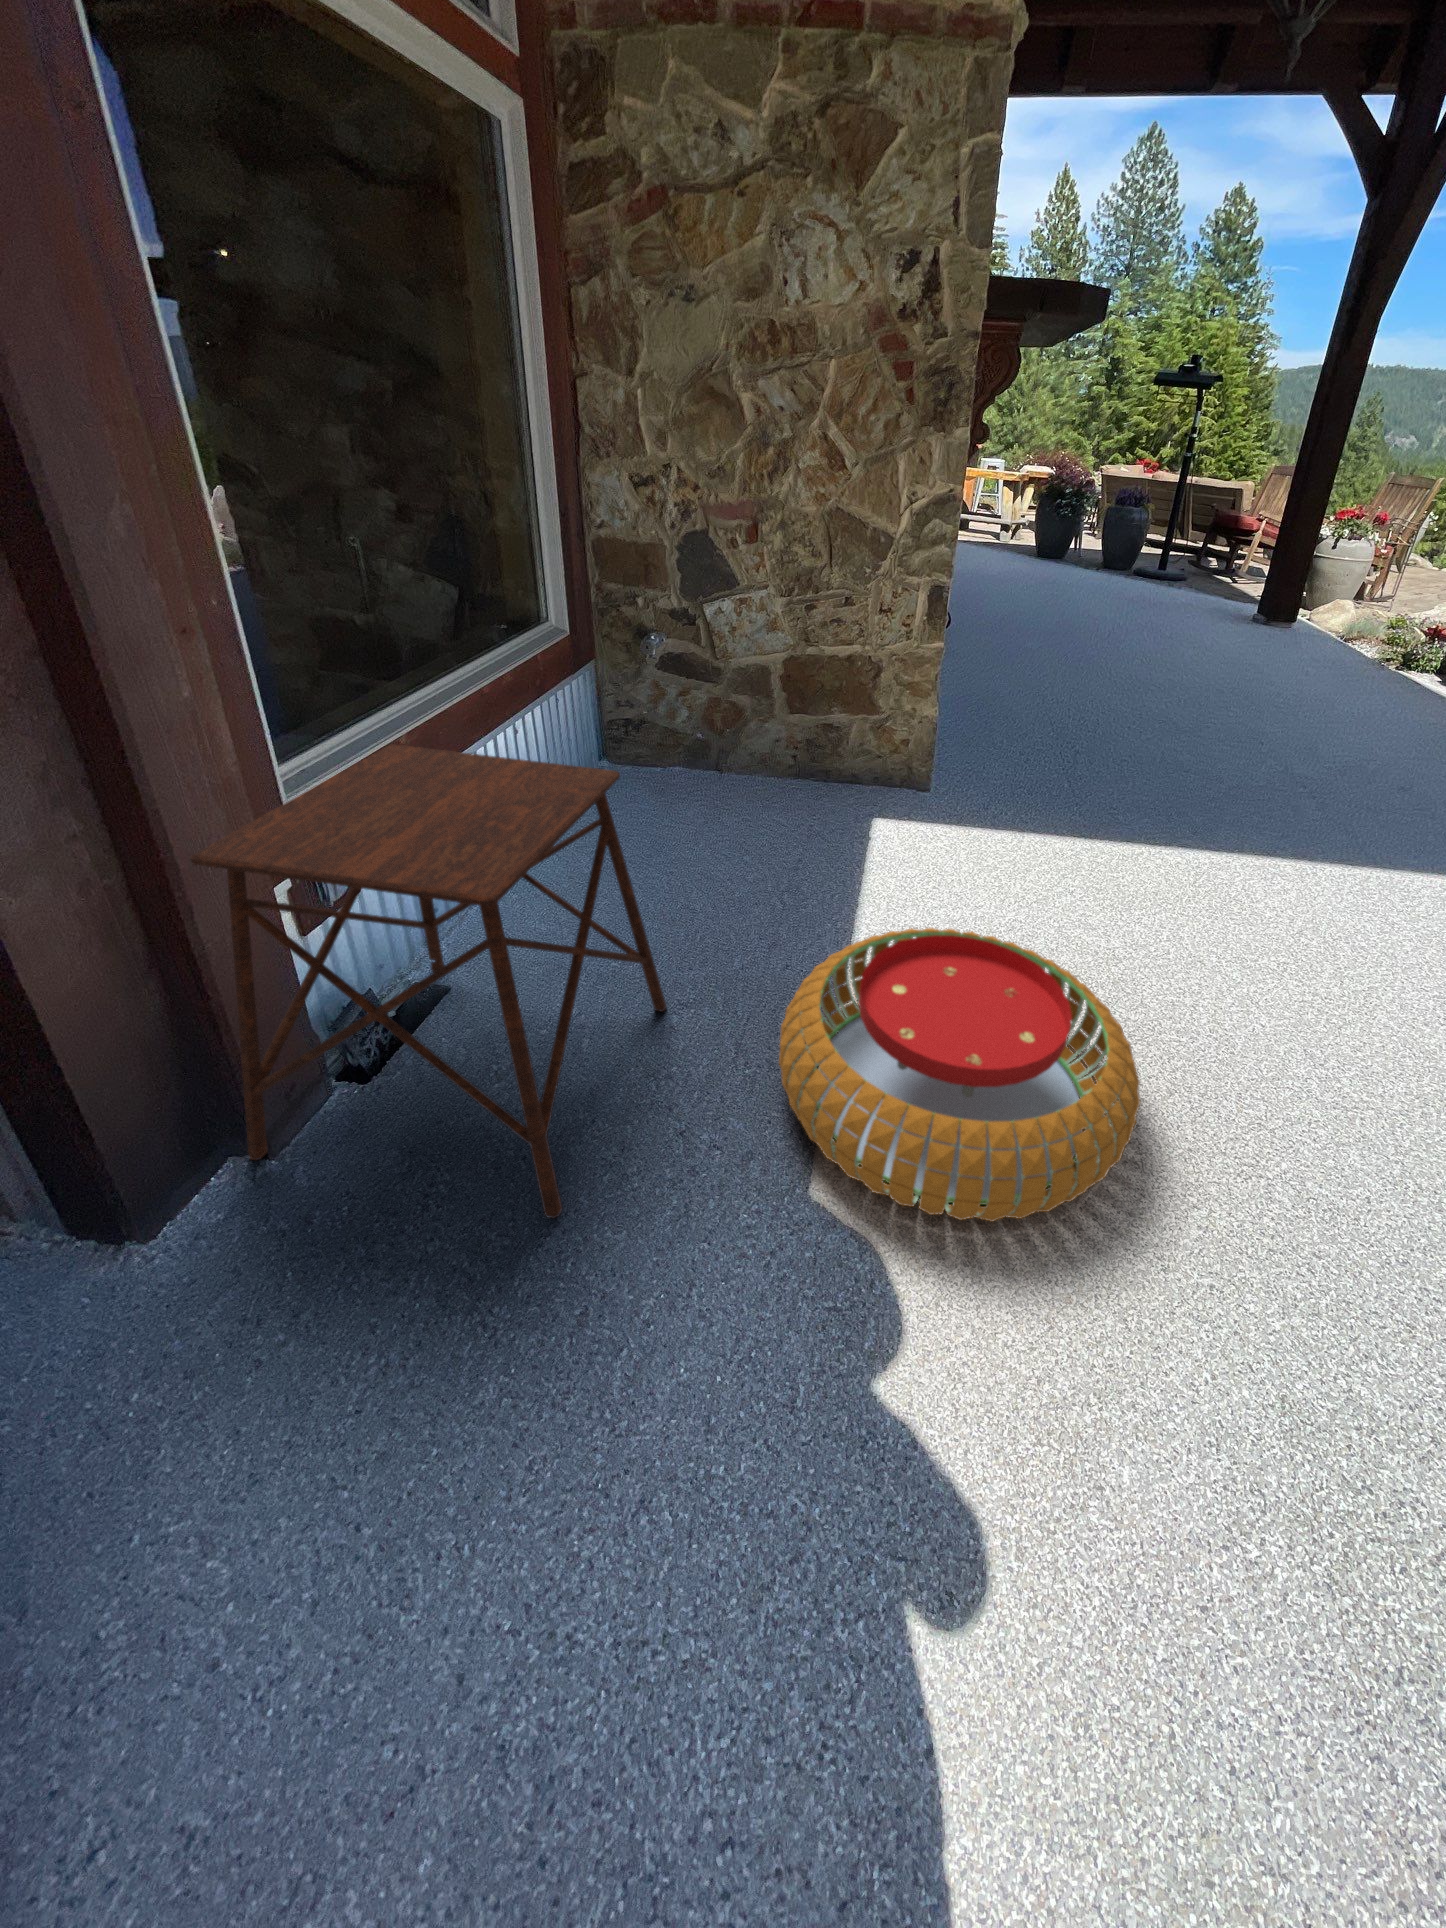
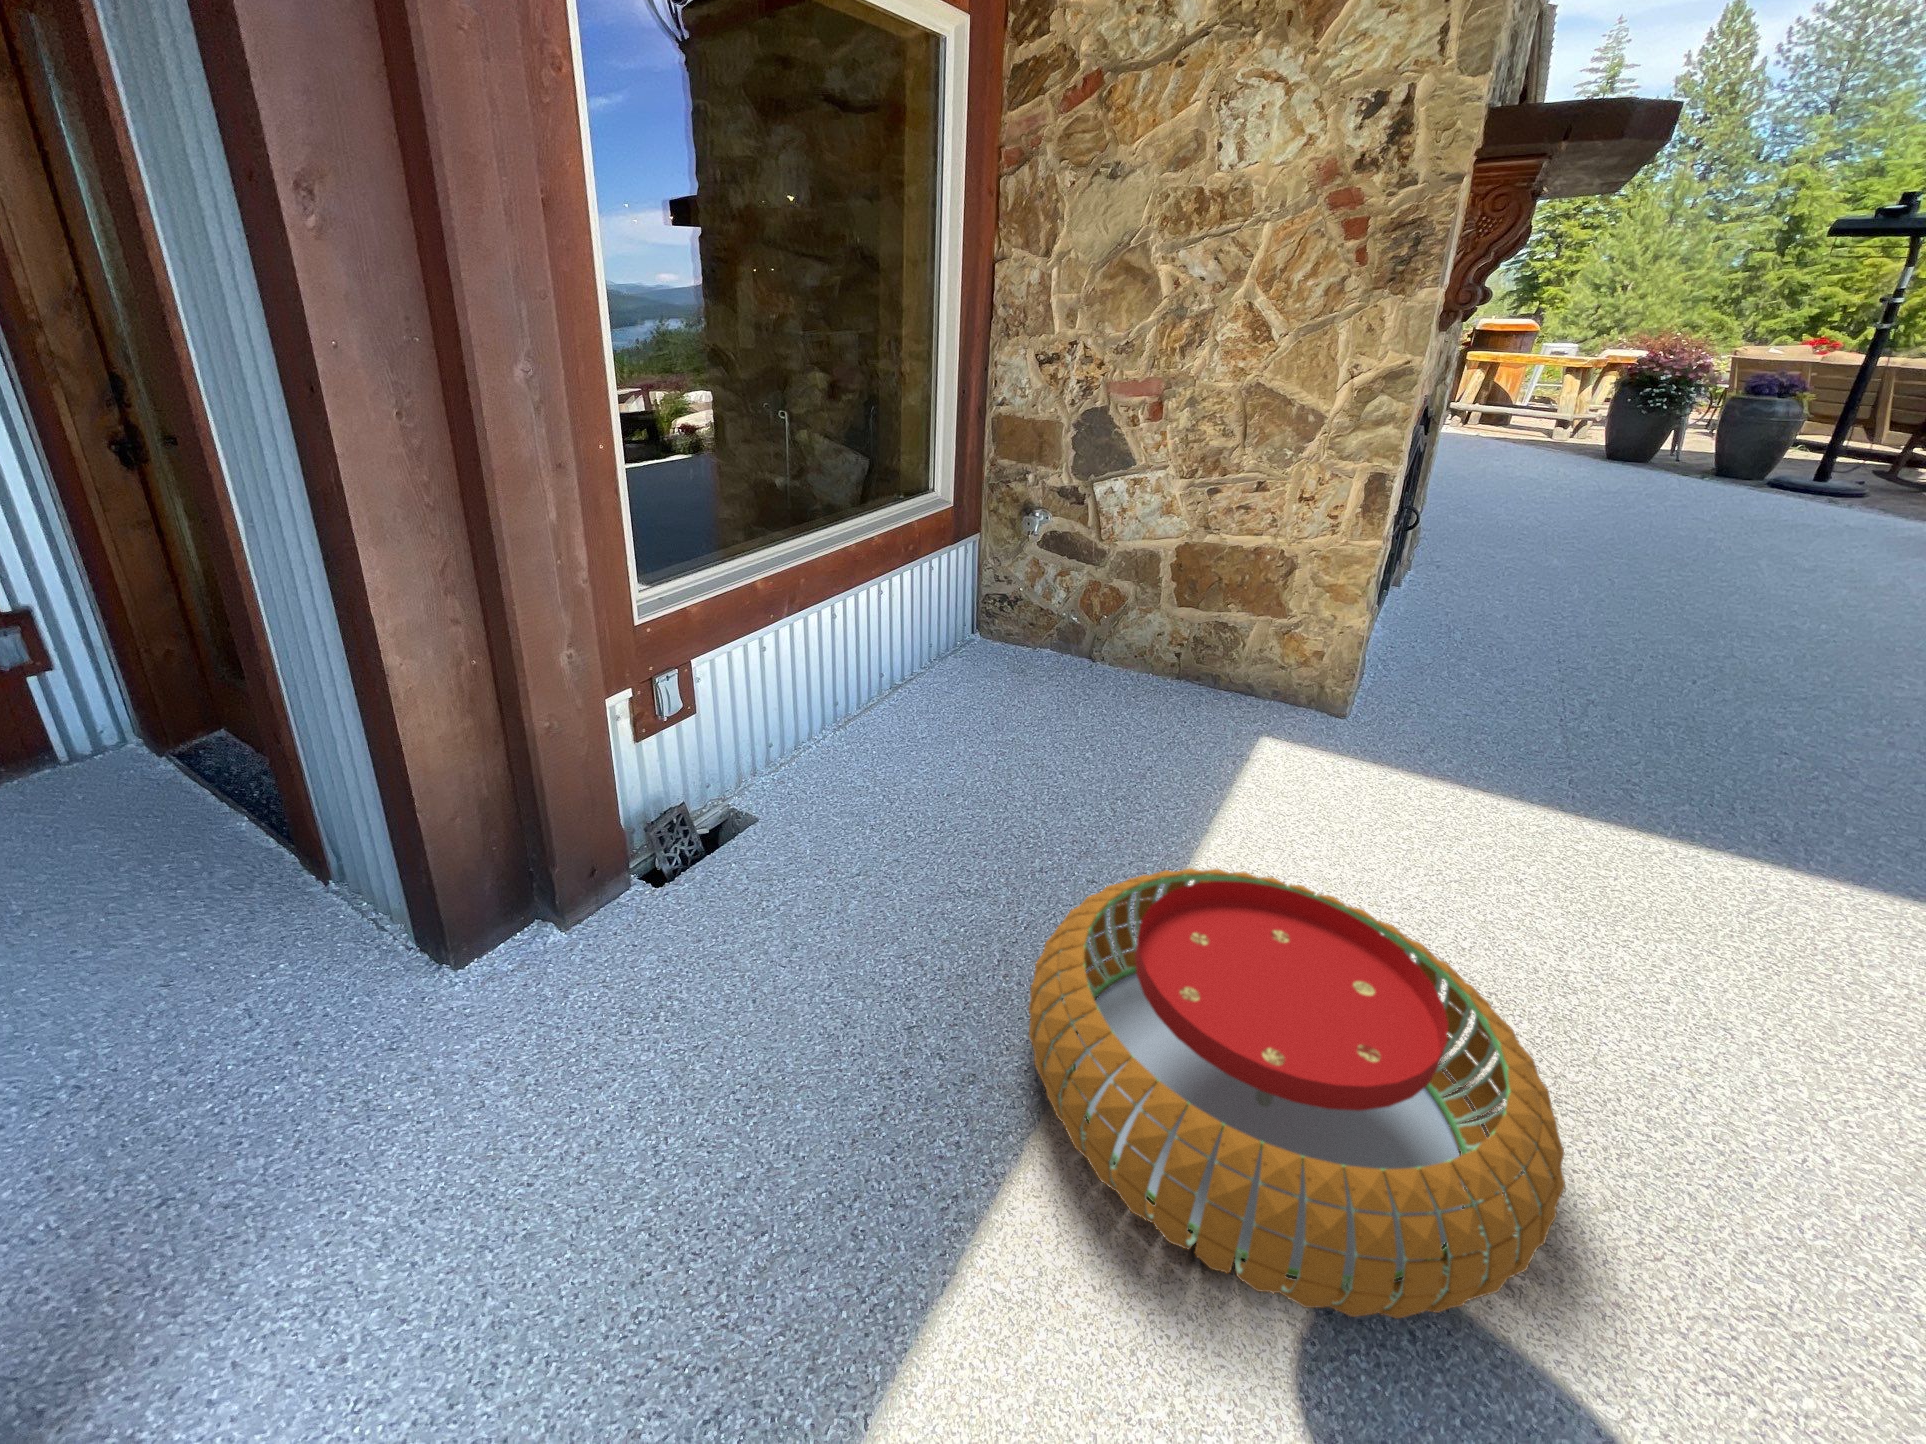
side table: present [191,744,666,1218] -> none [542,579,942,1067]

